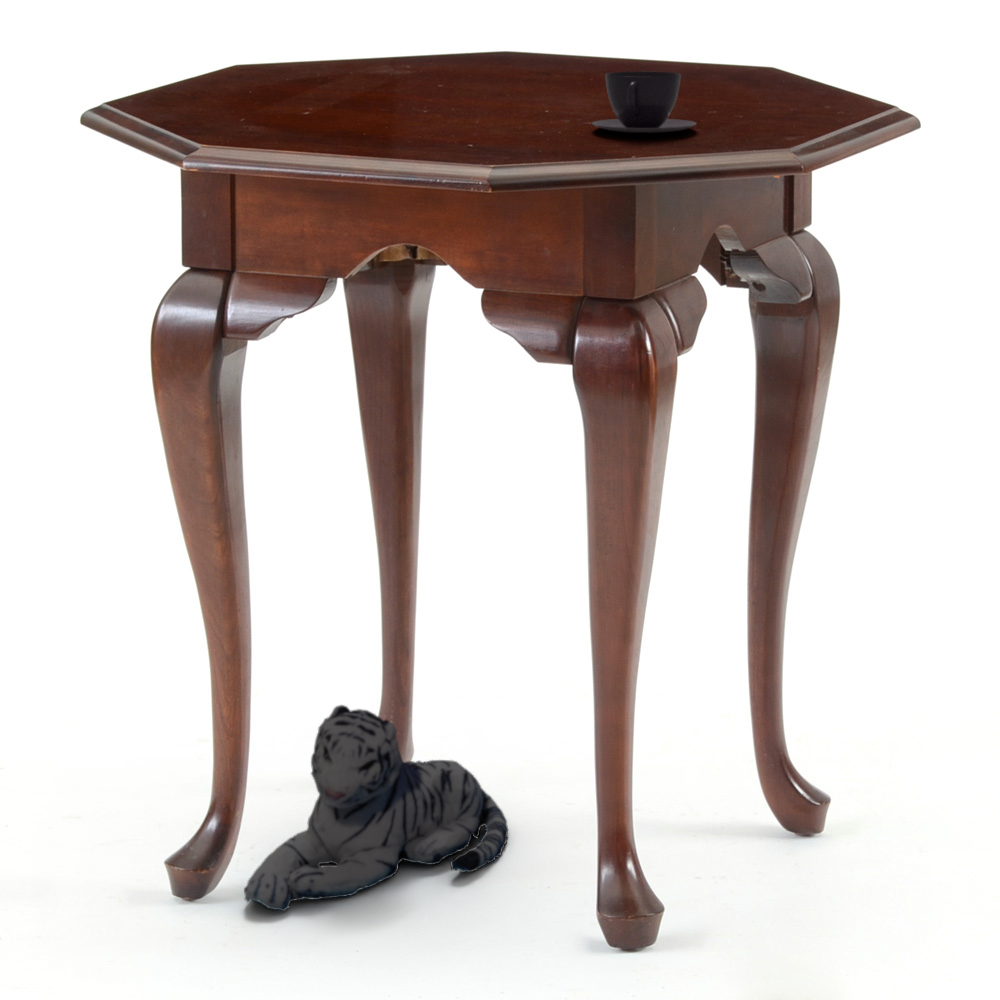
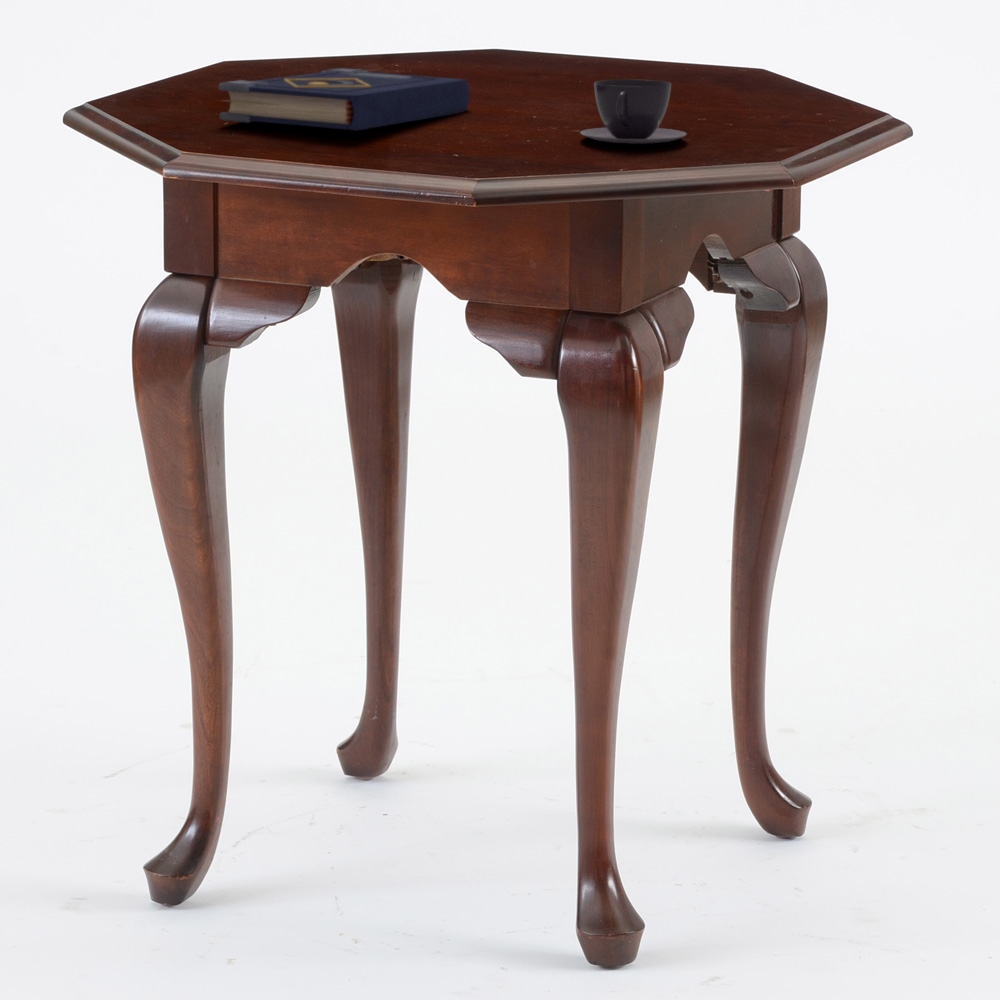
book: none [237,67,483,123] -> present [219,68,470,131]
plush toy: present [244,705,508,911] -> none [224,709,490,917]

